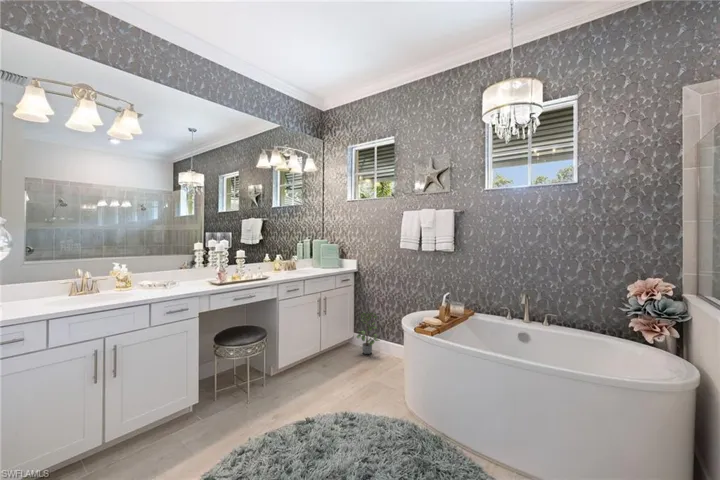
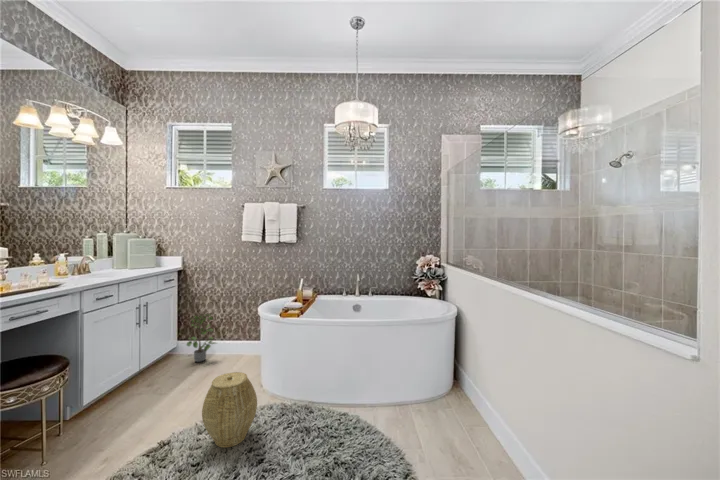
woven basket: none [331,377,379,449] -> present [202,372,257,448]

